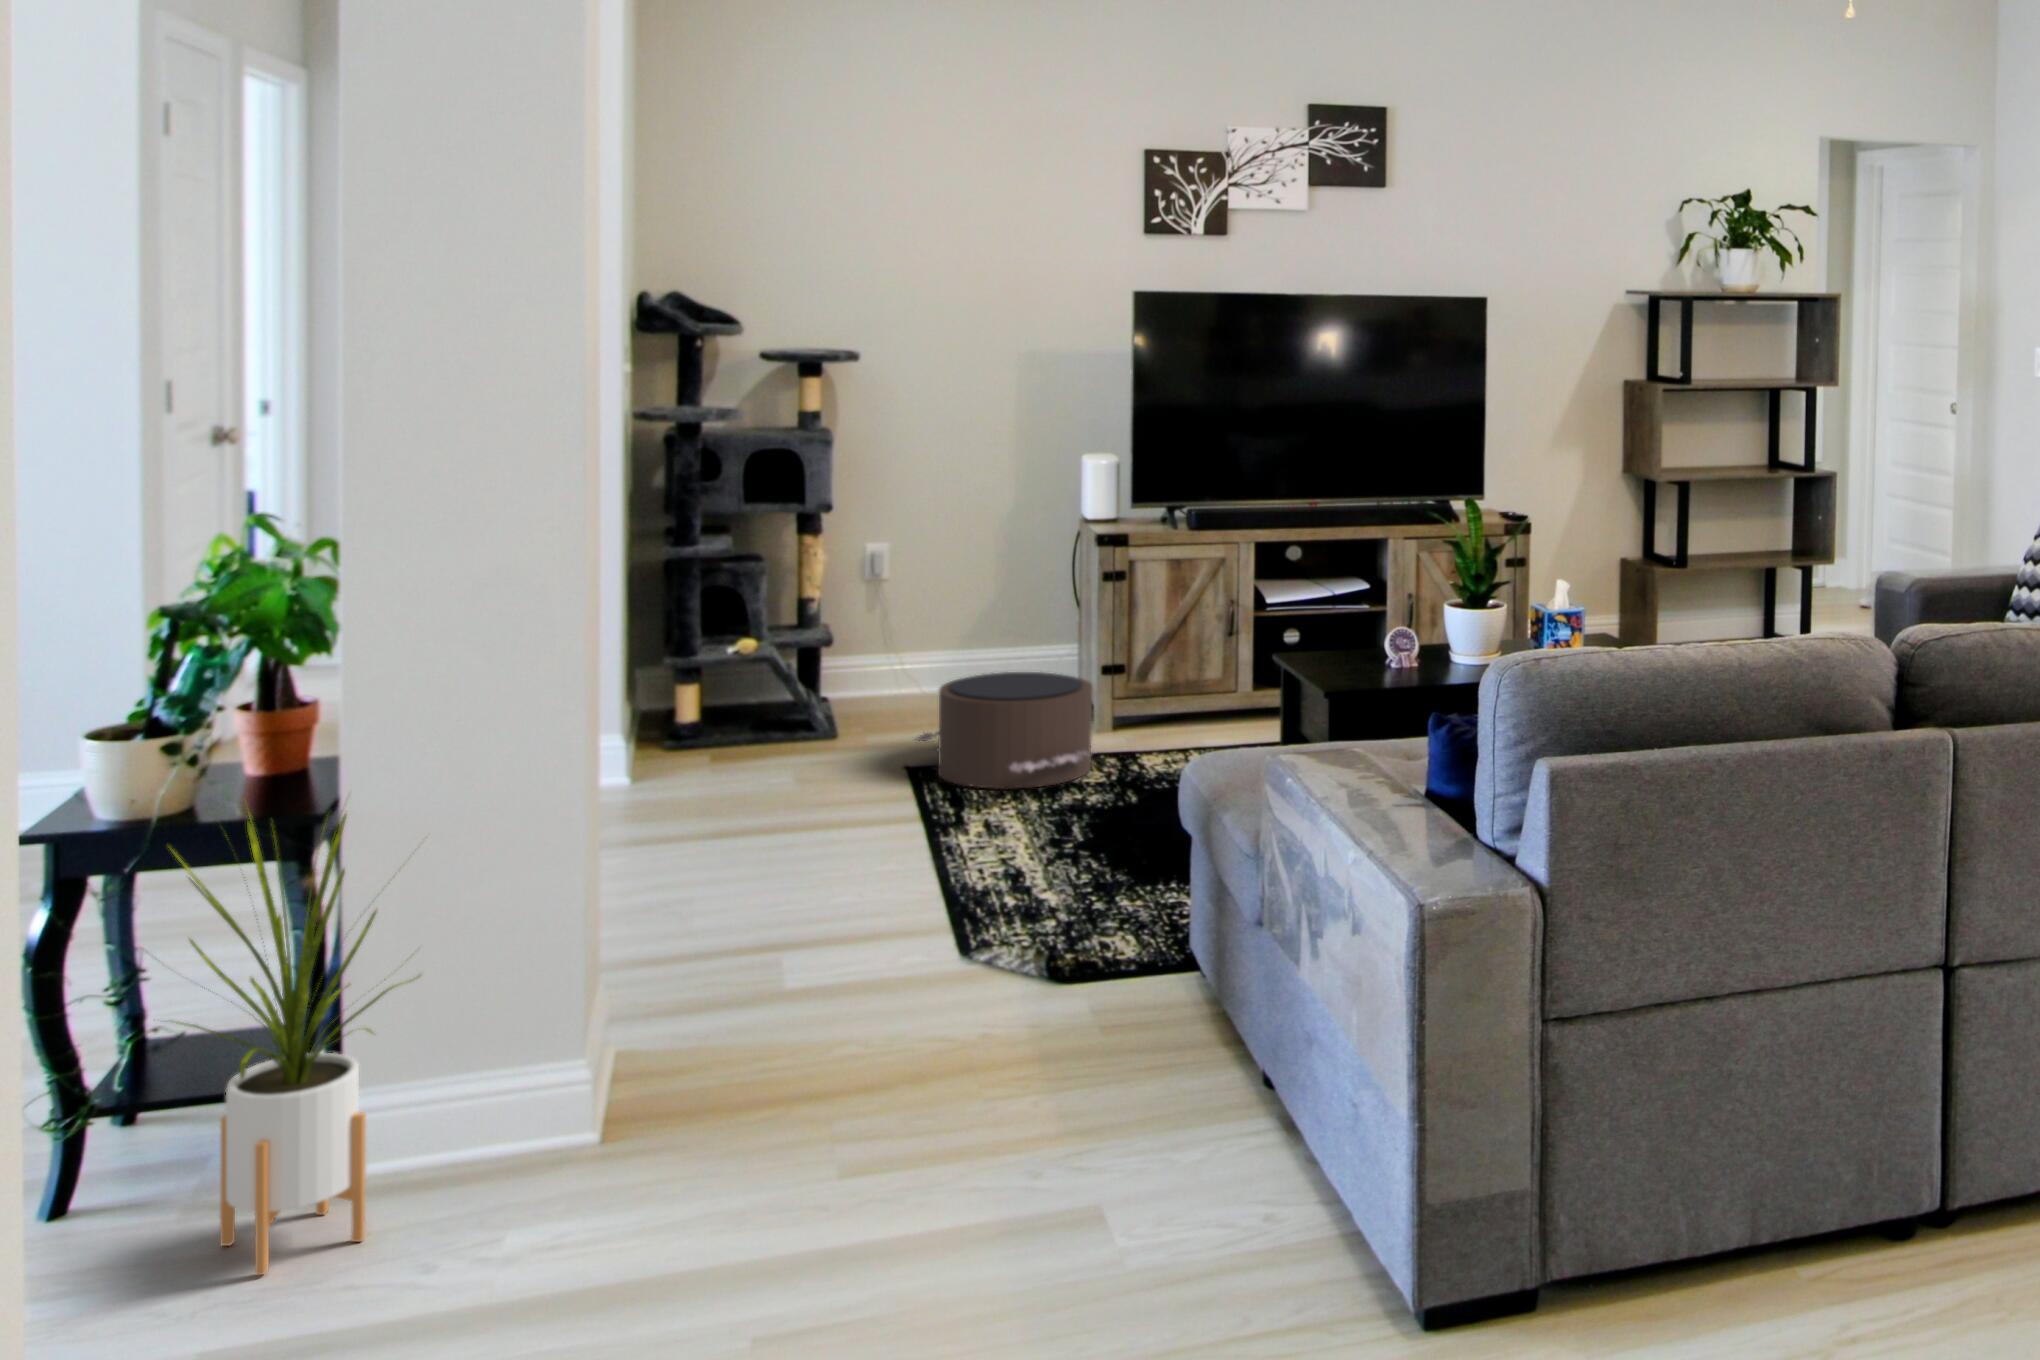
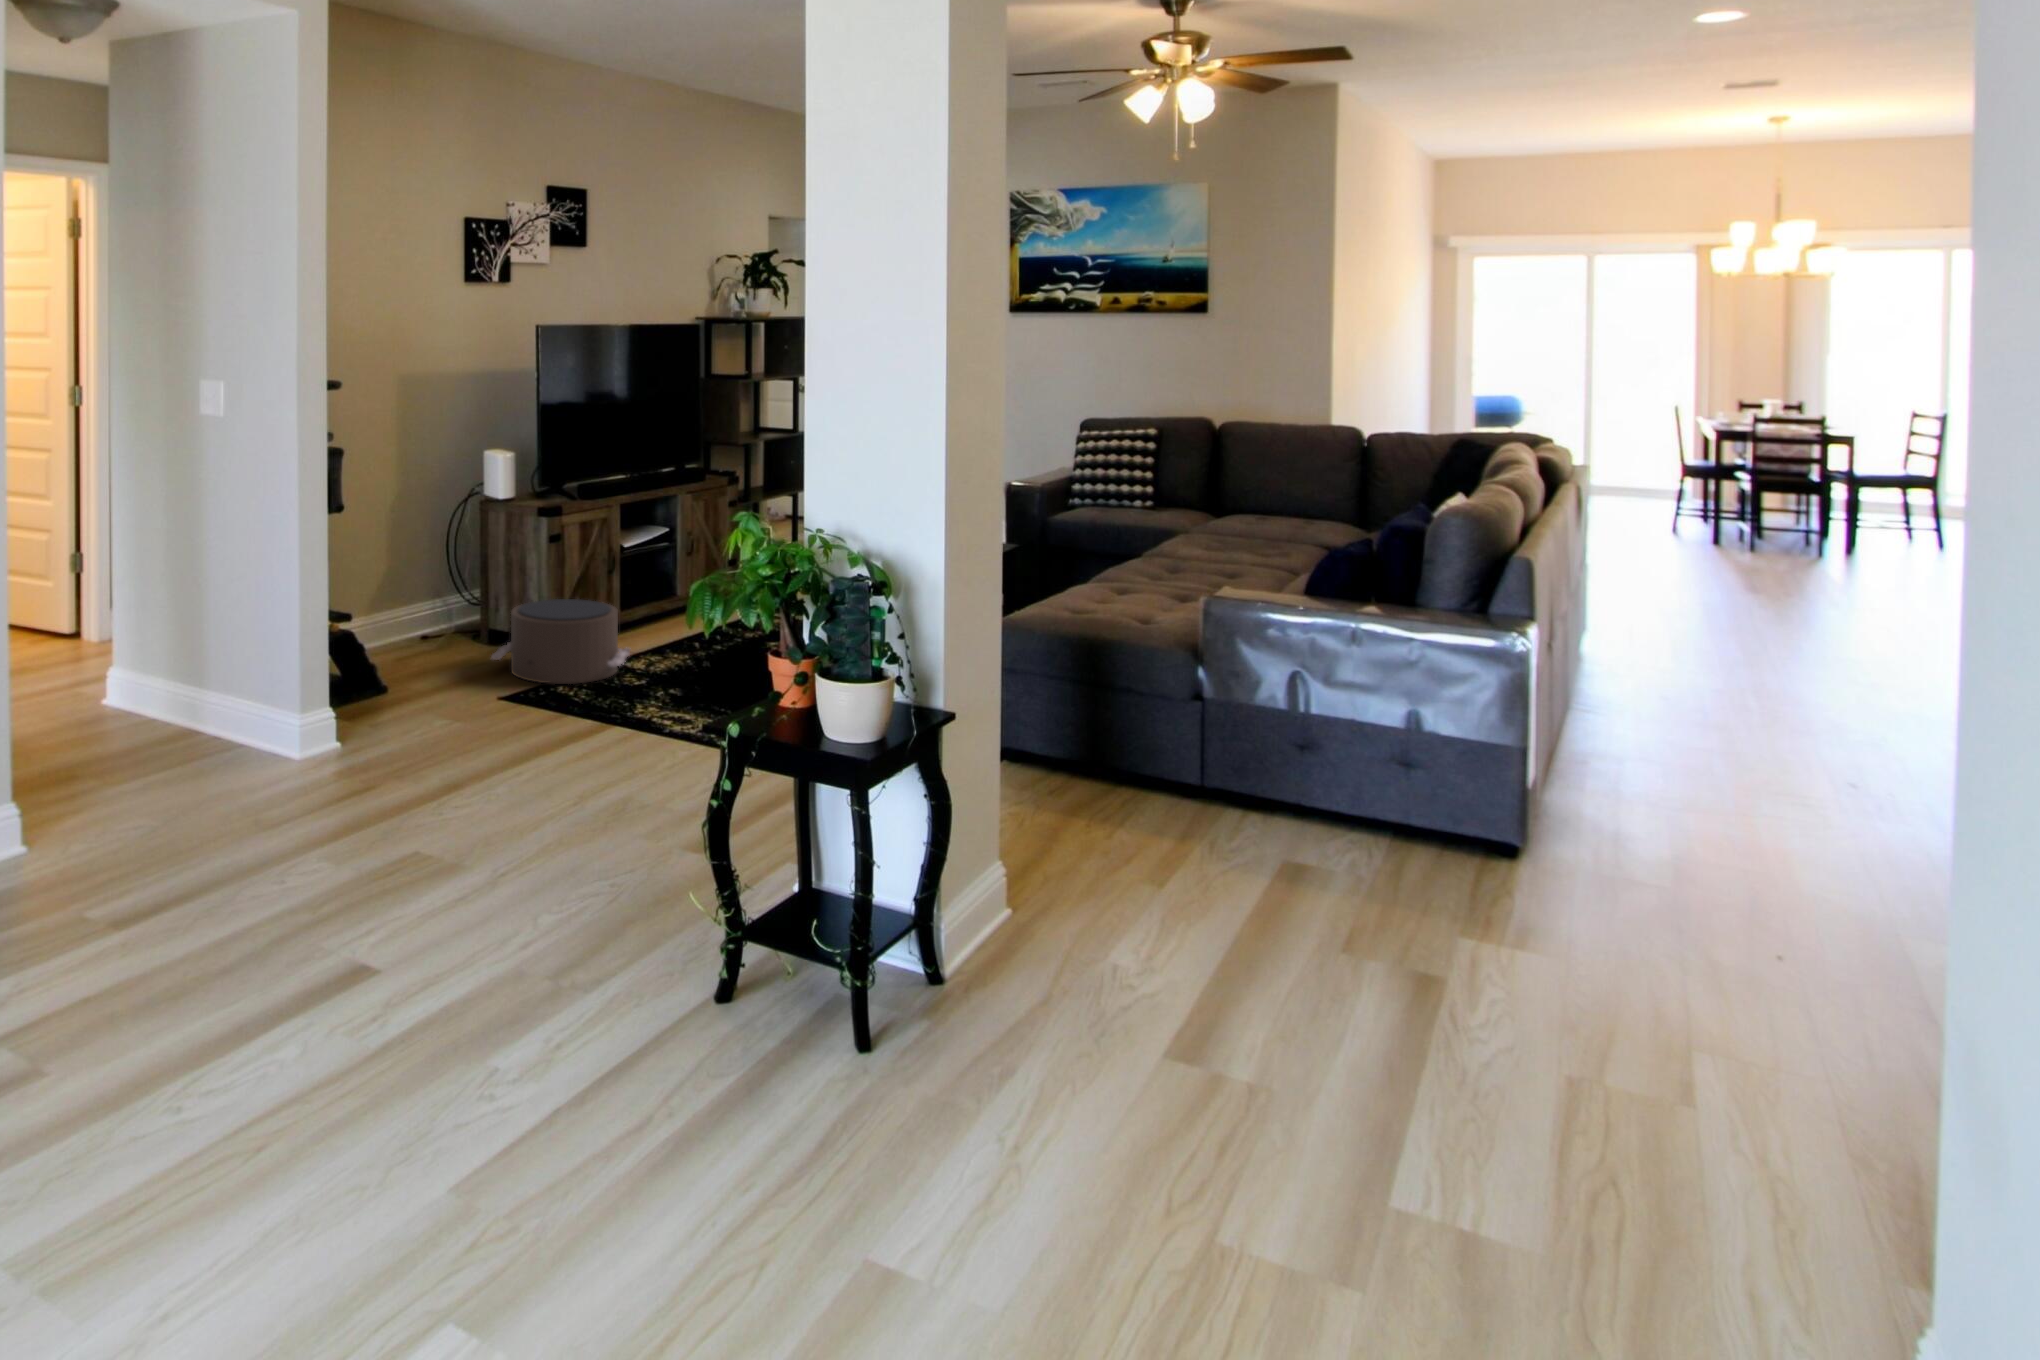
house plant: present [156,805,420,1275] -> none [886,684,1053,1013]

